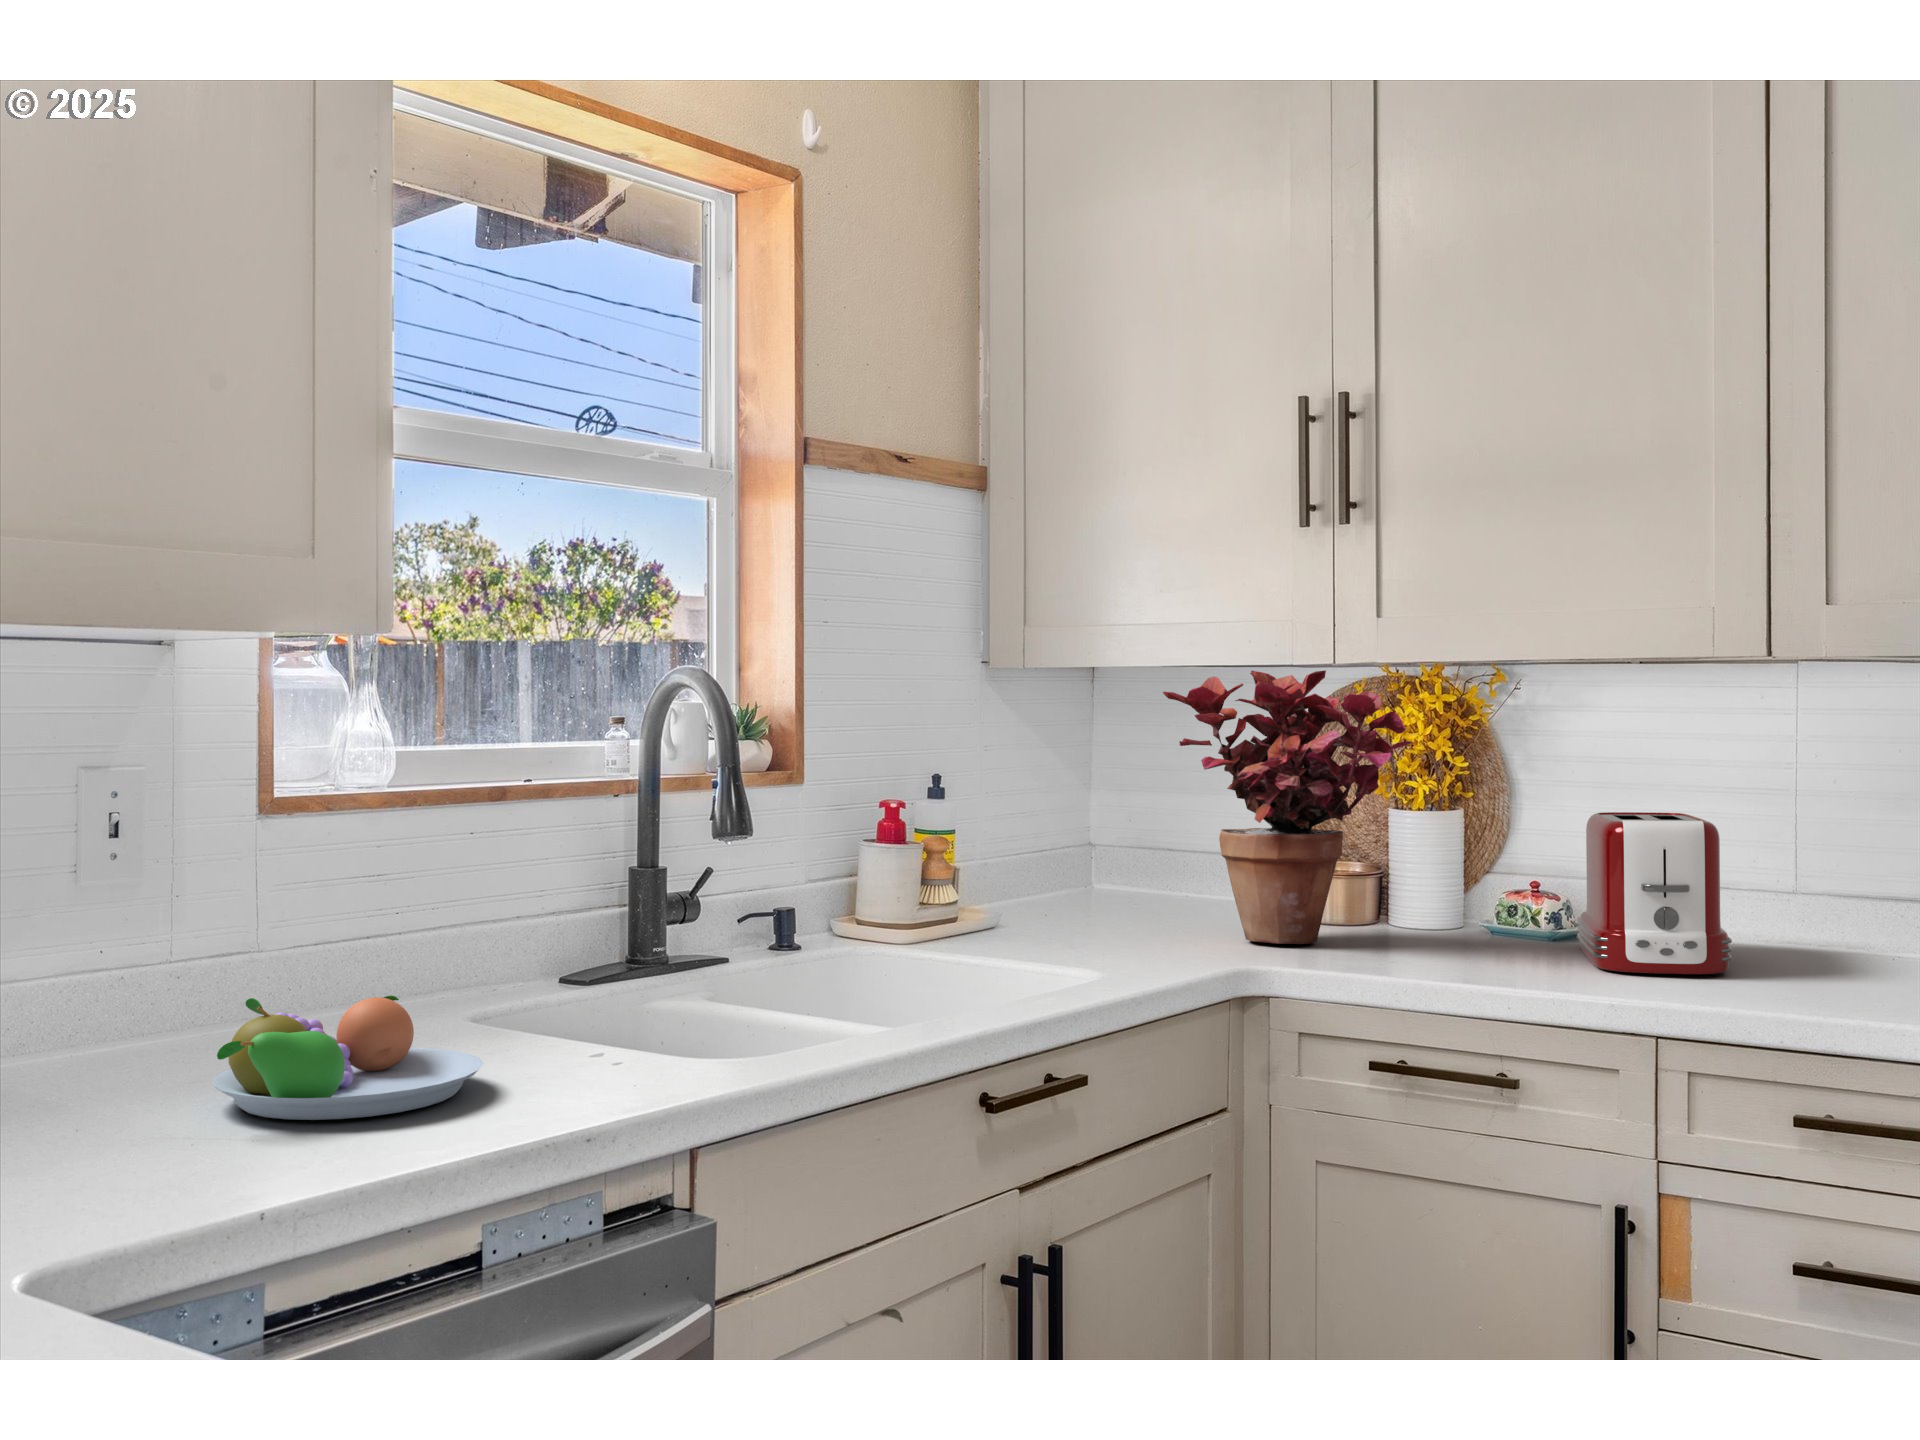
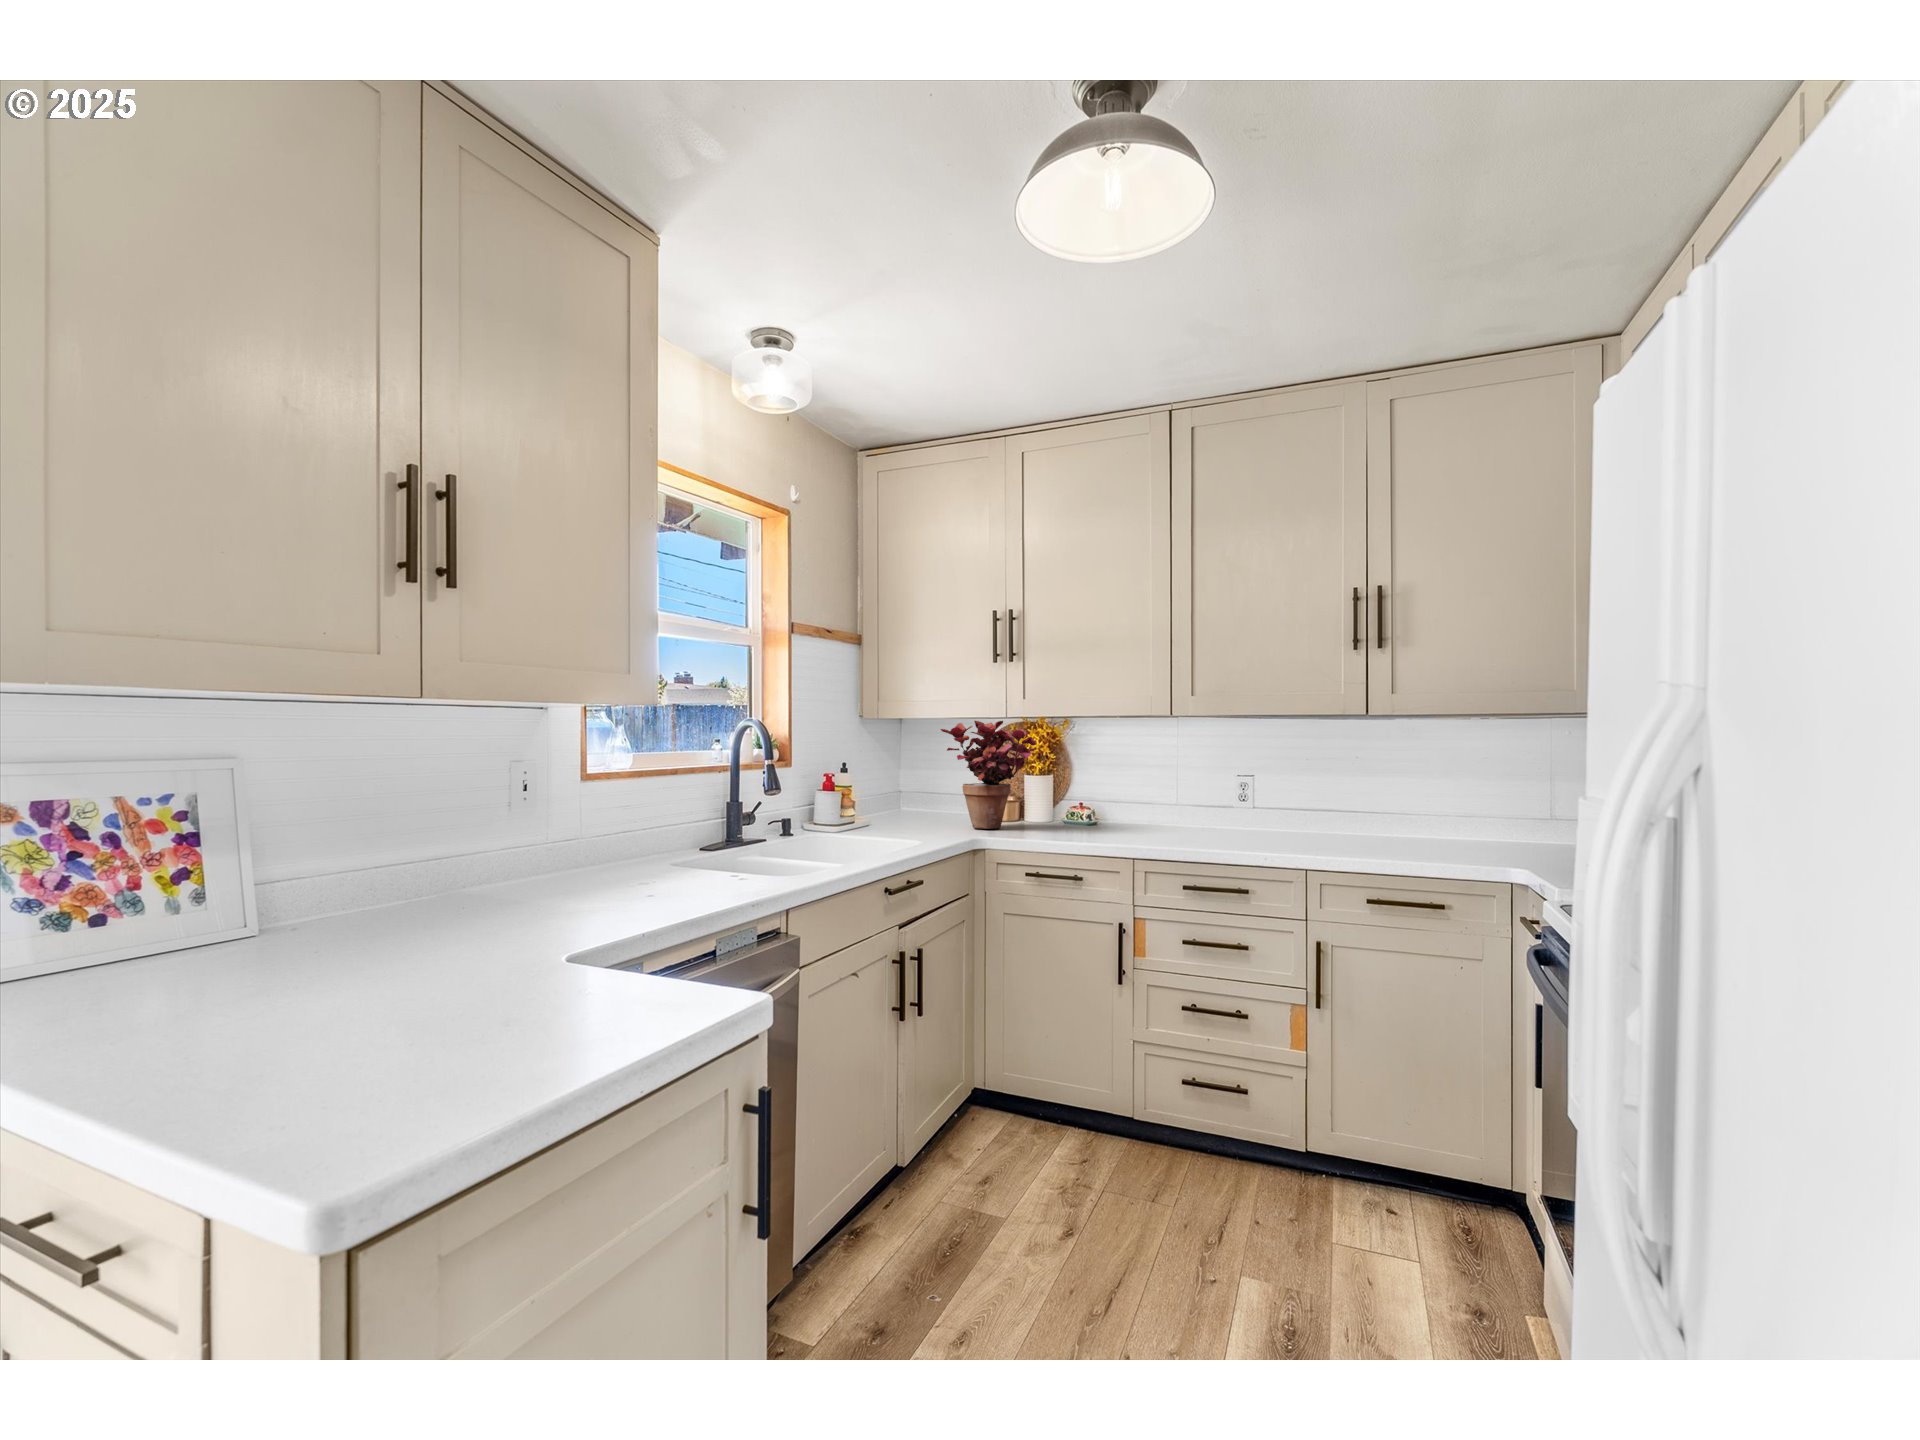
toaster: present [1577,812,1732,974] -> none [1098,775,1155,836]
fruit bowl: present [212,995,483,1120] -> none [589,854,701,903]

